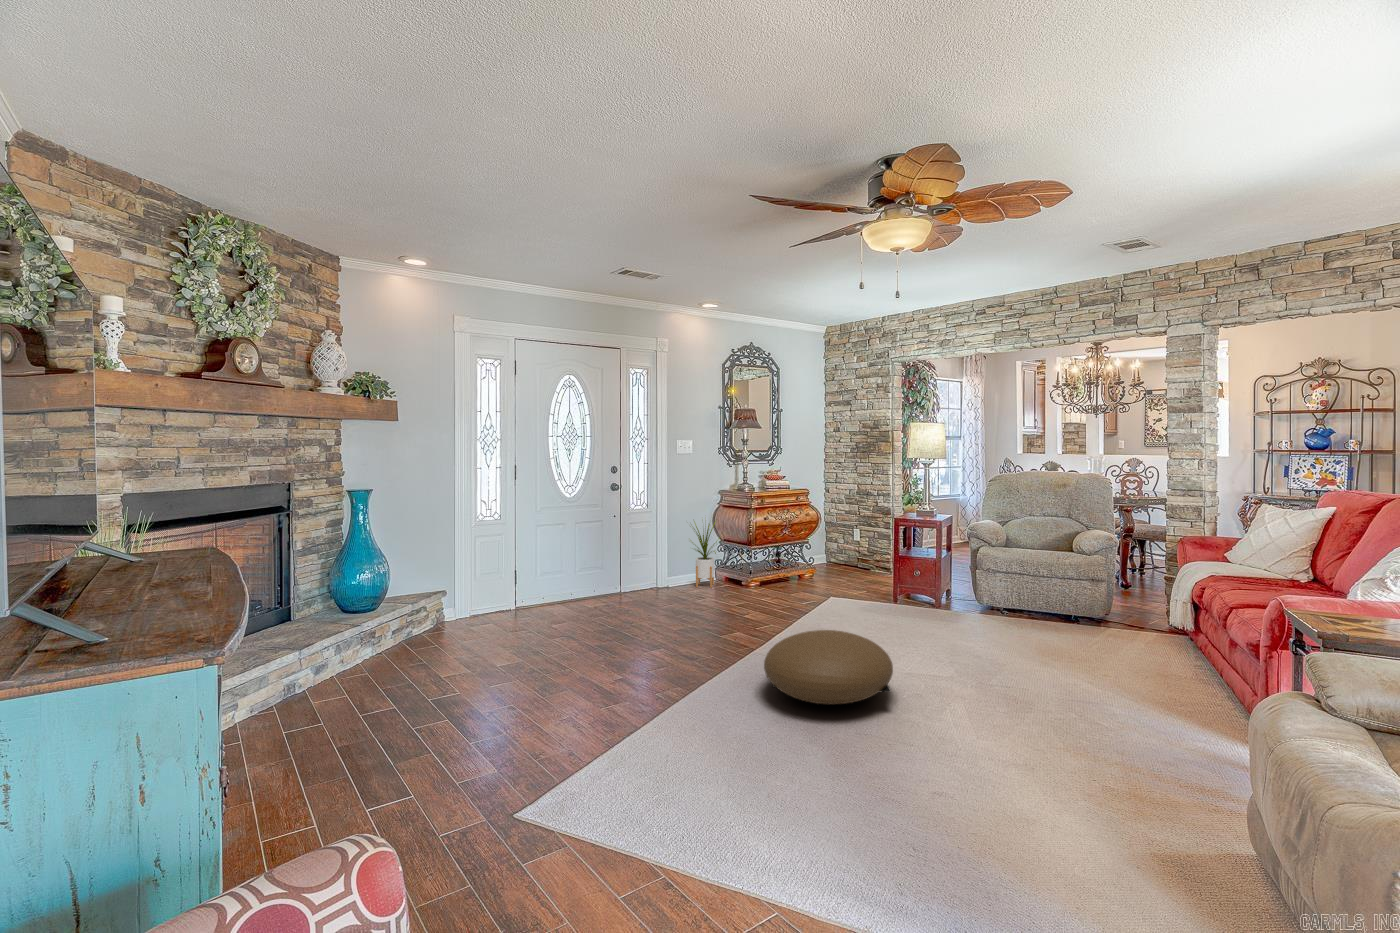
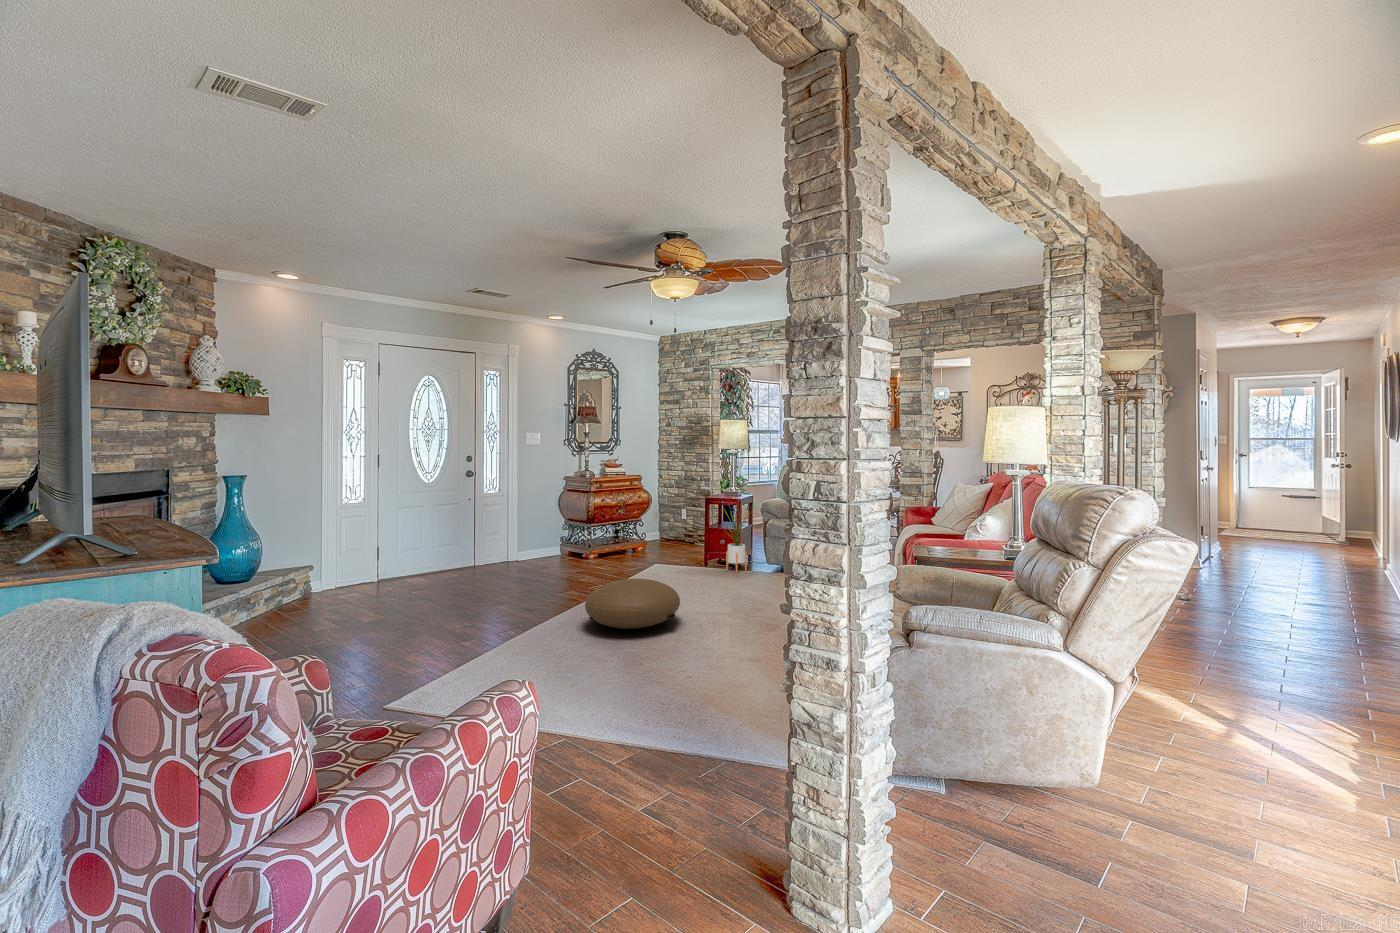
house plant: present [692,521,717,588] -> present [724,508,748,572]

